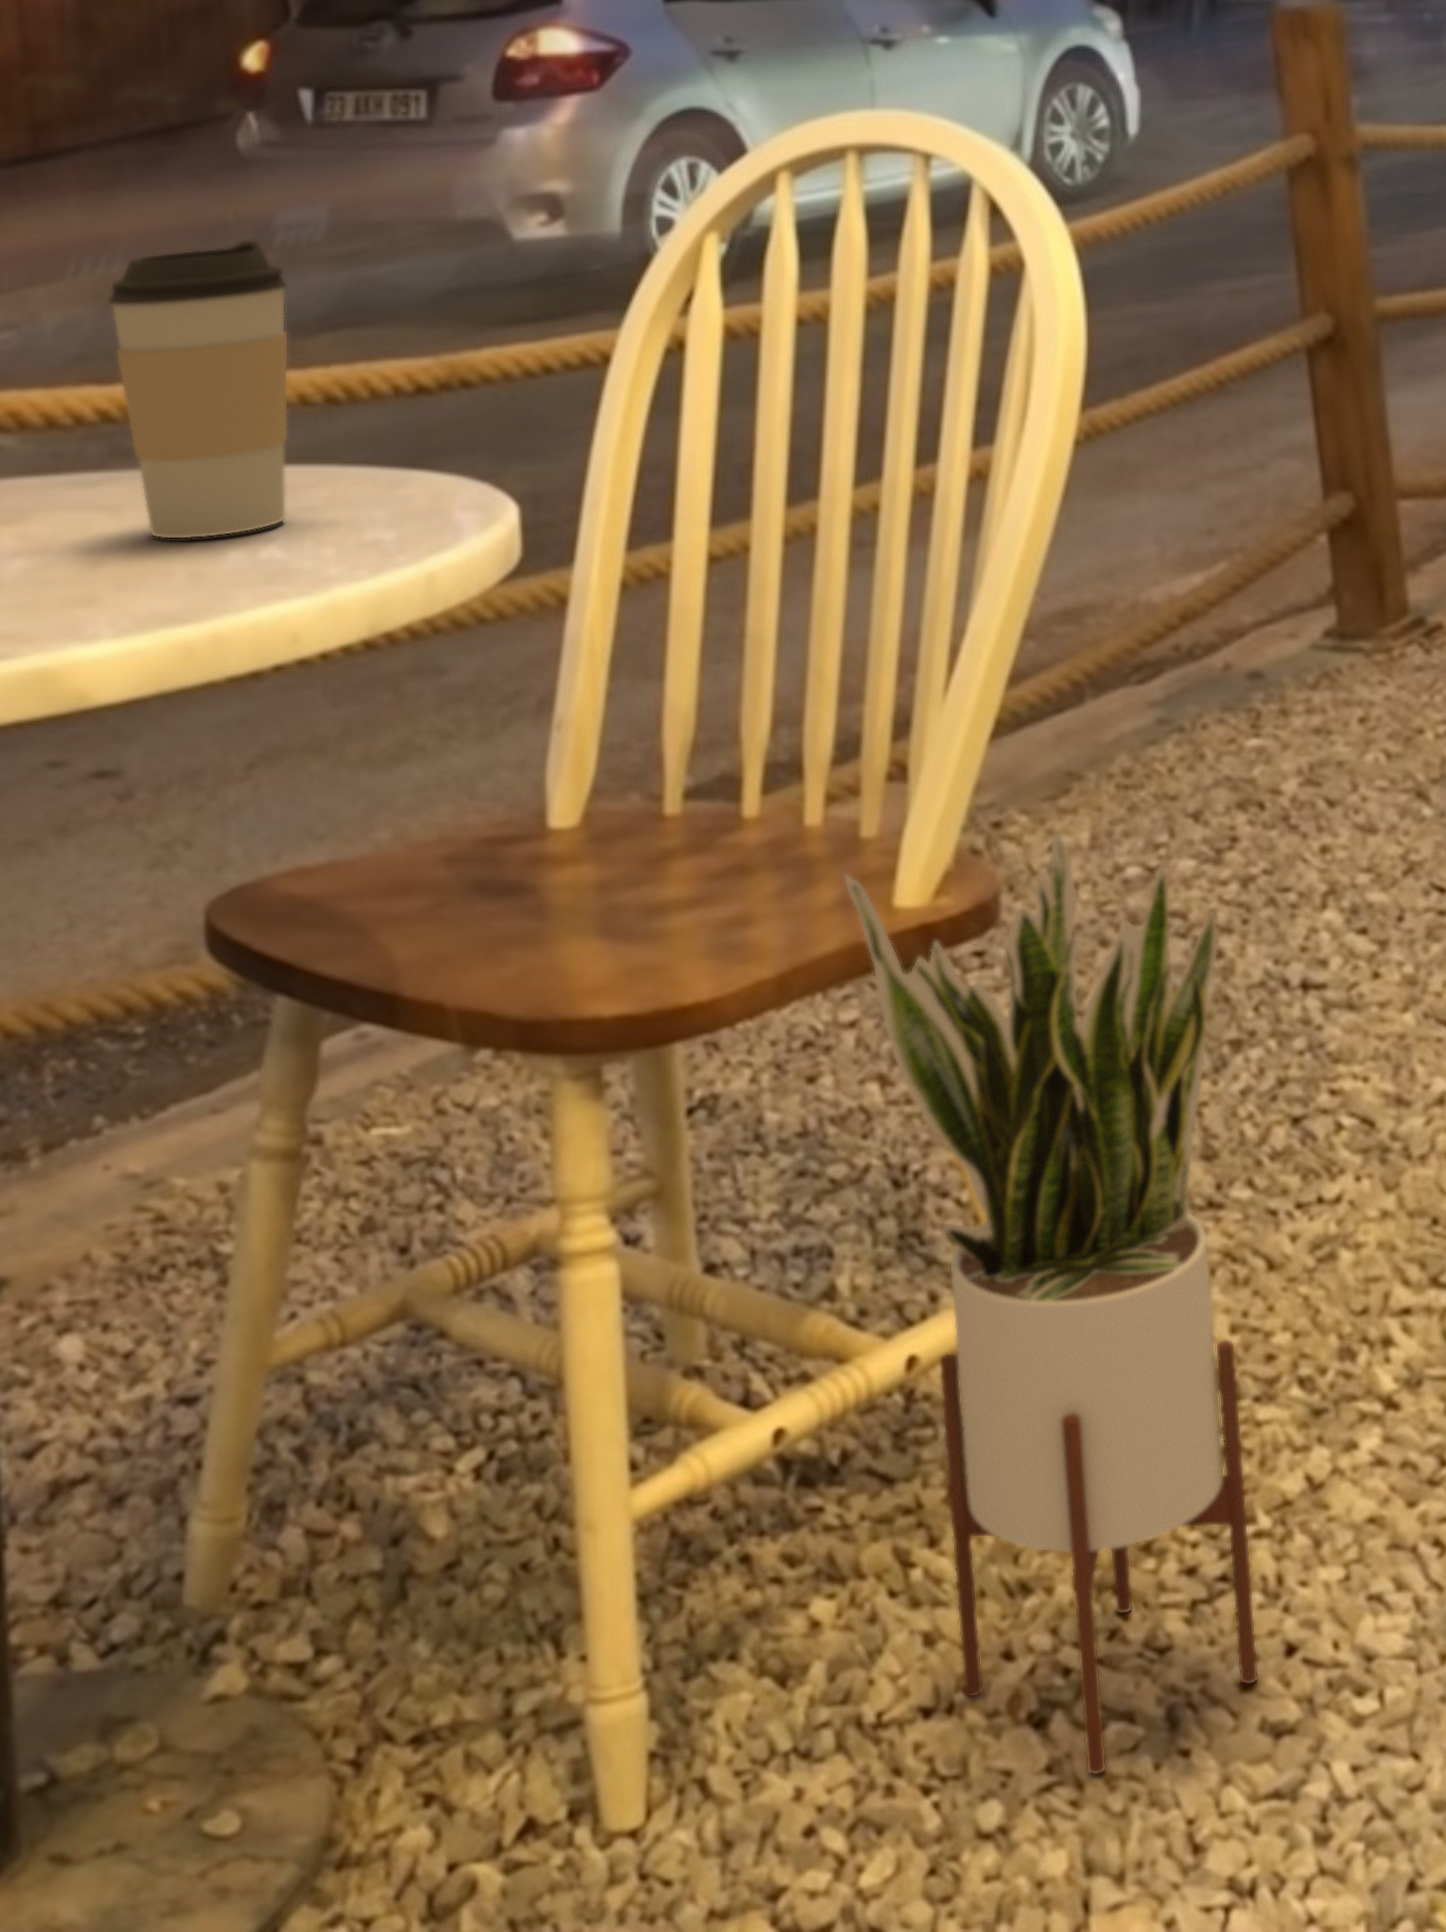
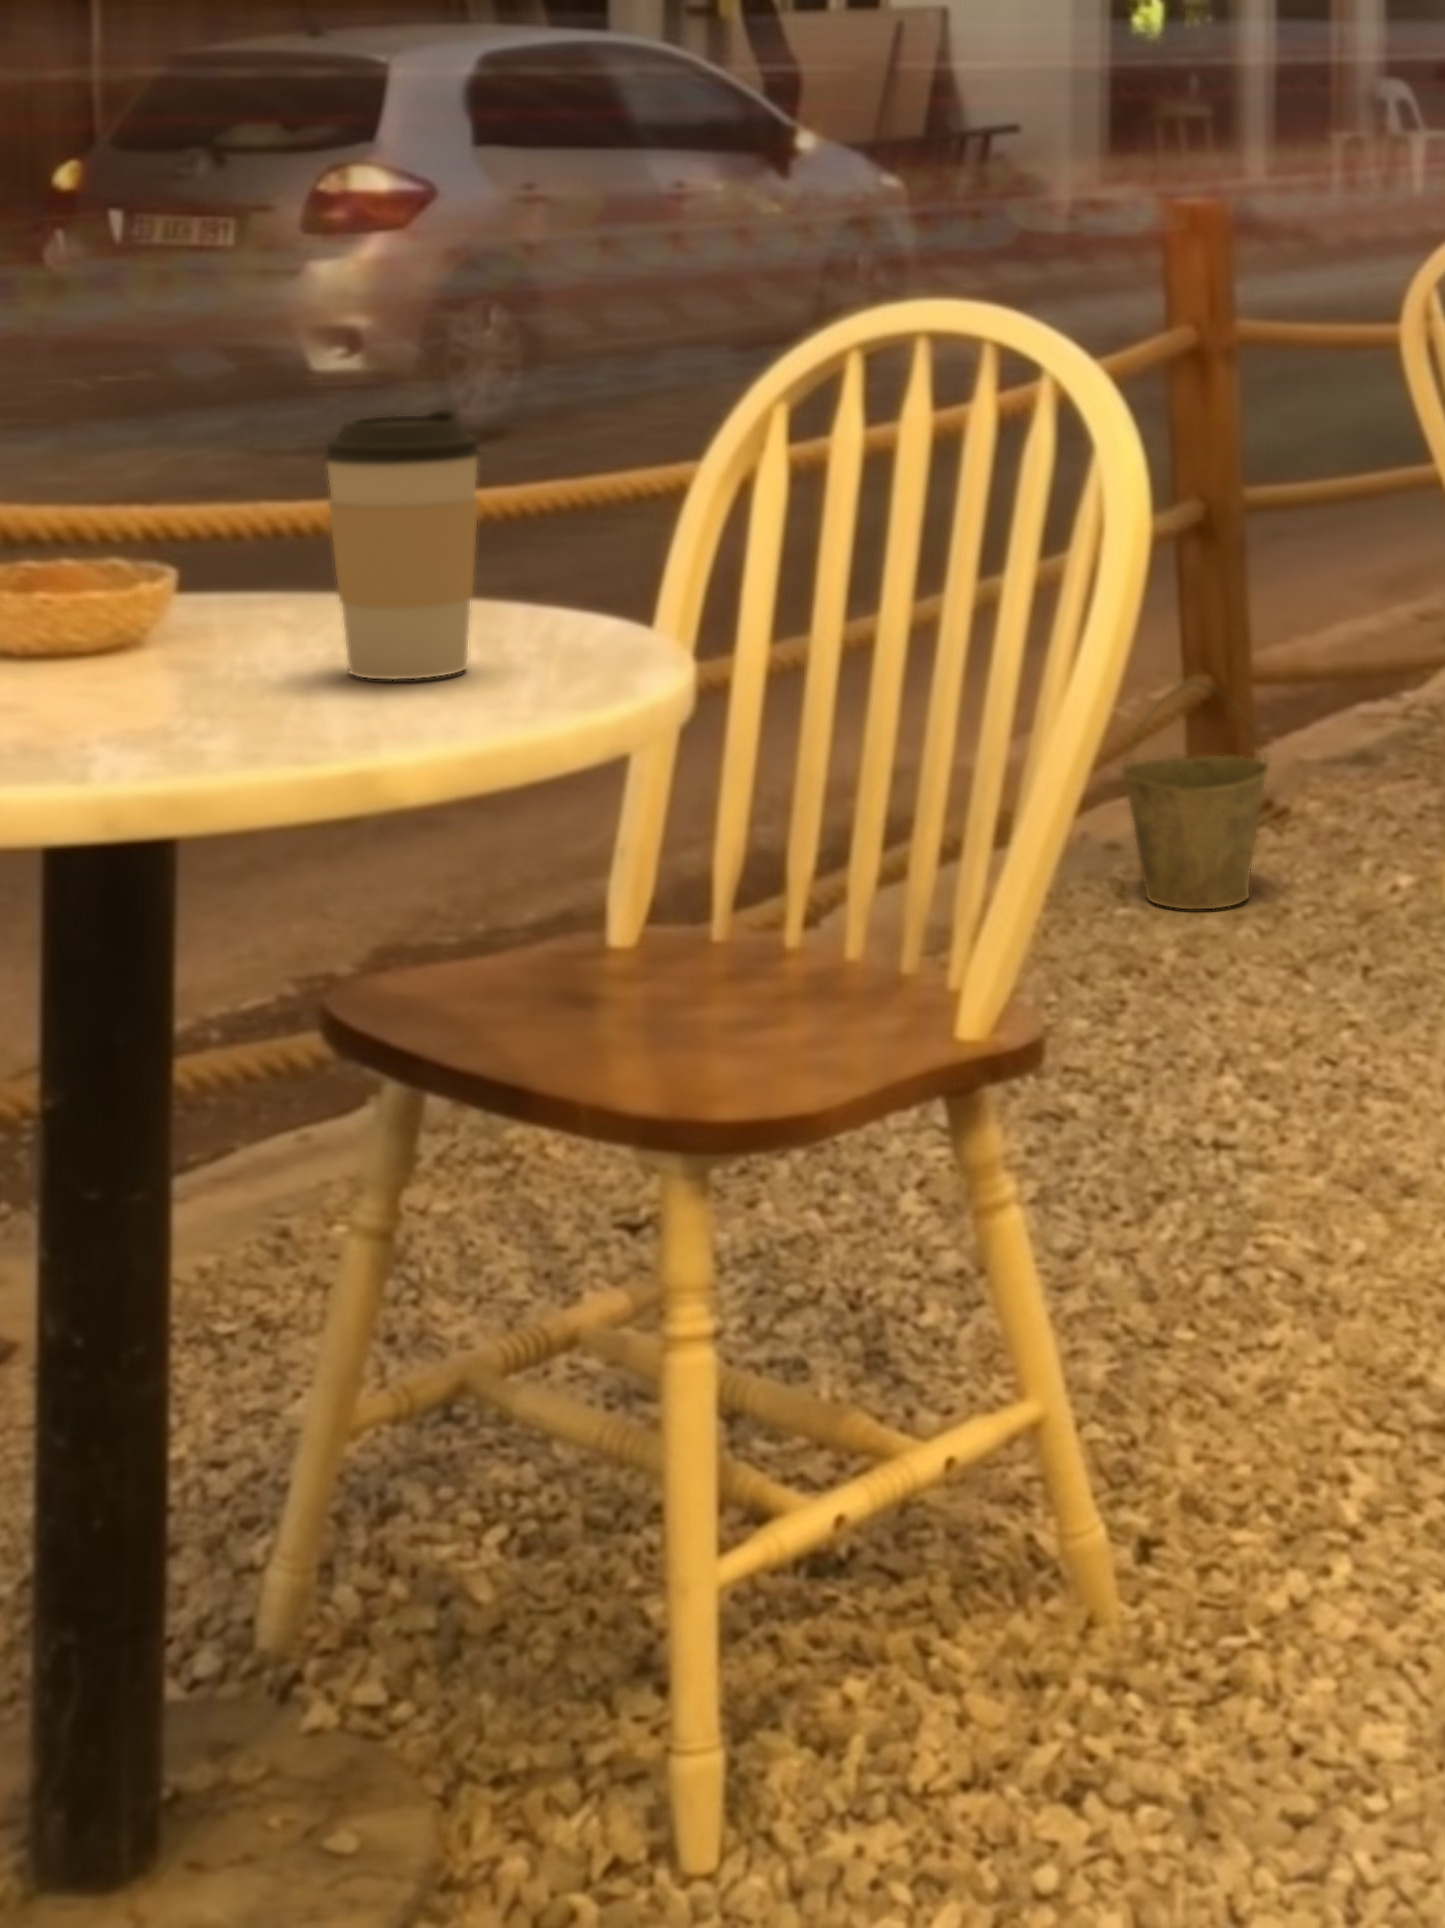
bucket: none [1256,498,1409,737] -> present [1122,683,1268,909]
potted plant: present [844,834,1257,1774] -> none [949,992,1273,1853]

